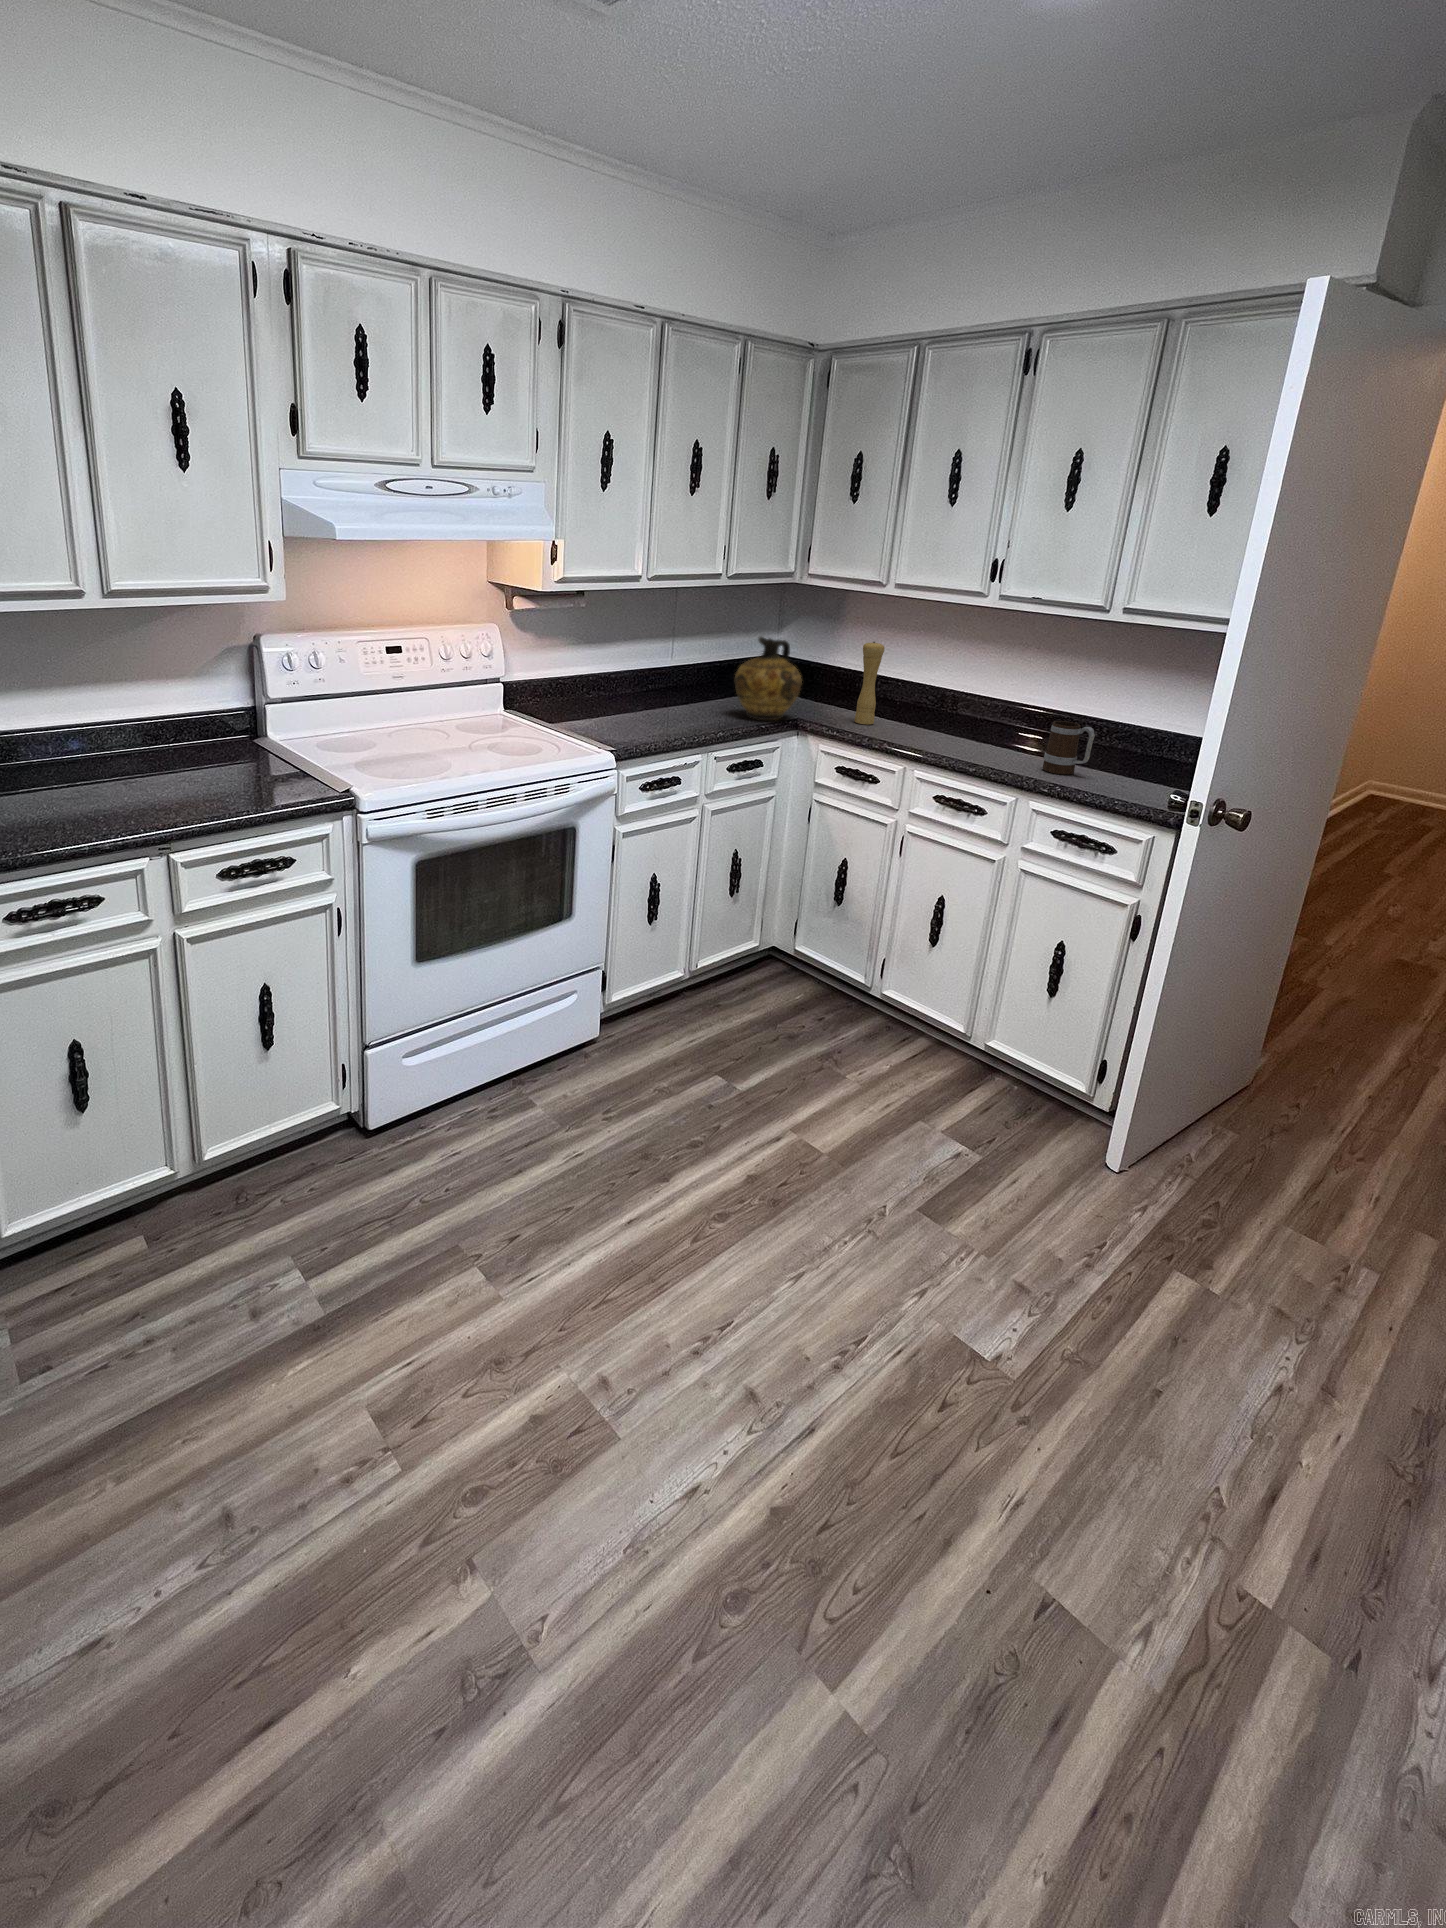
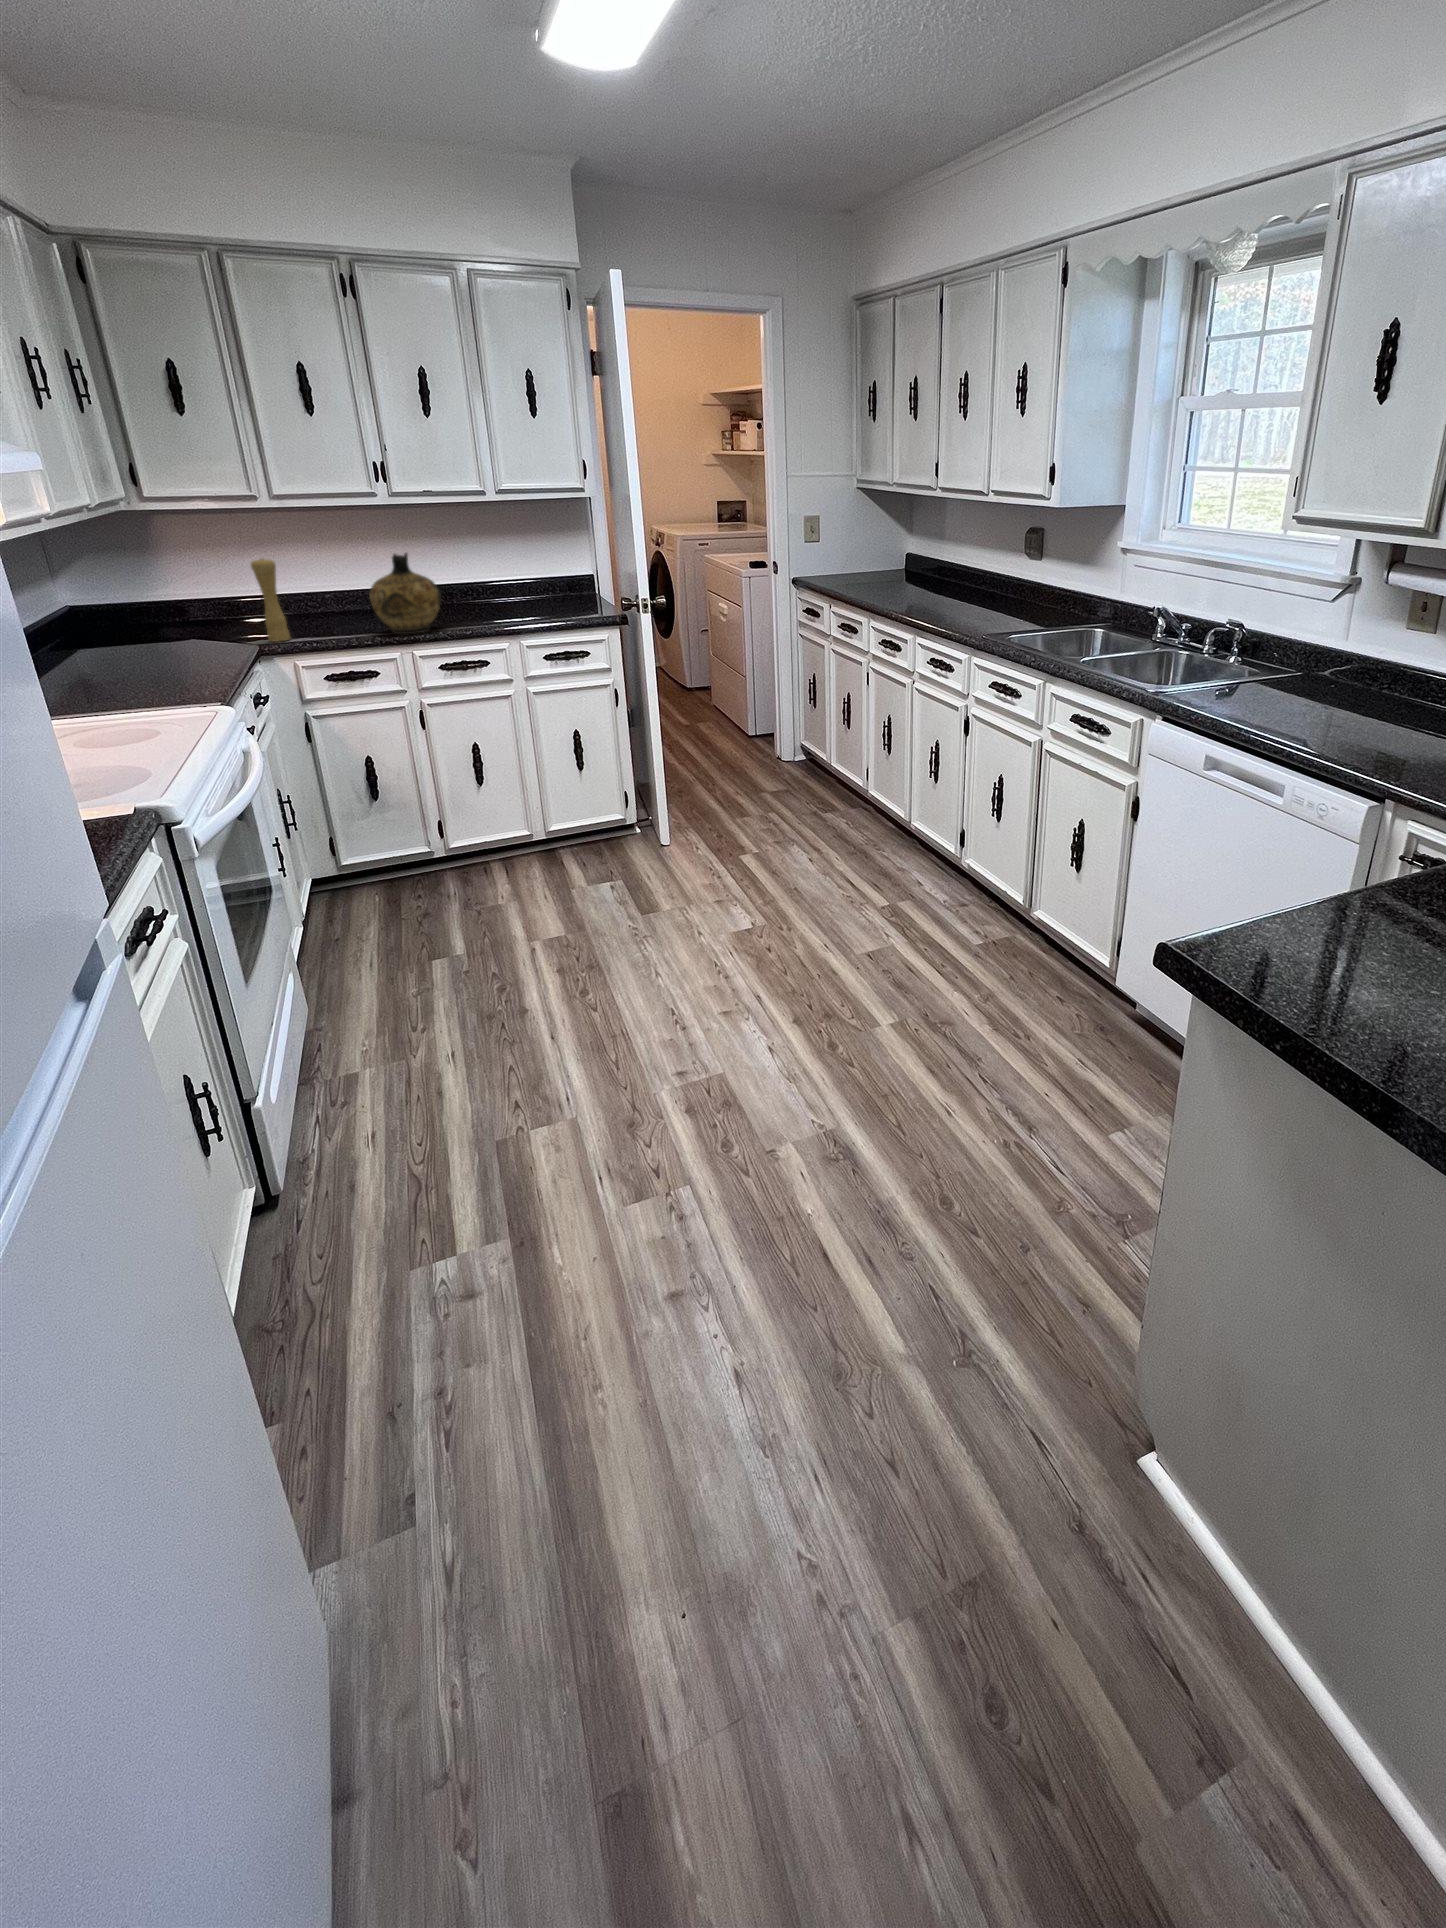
ceramic jug: present [735,637,802,720] -> present [369,553,441,634]
mug: present [1043,721,1095,775] -> none [485,584,520,625]

